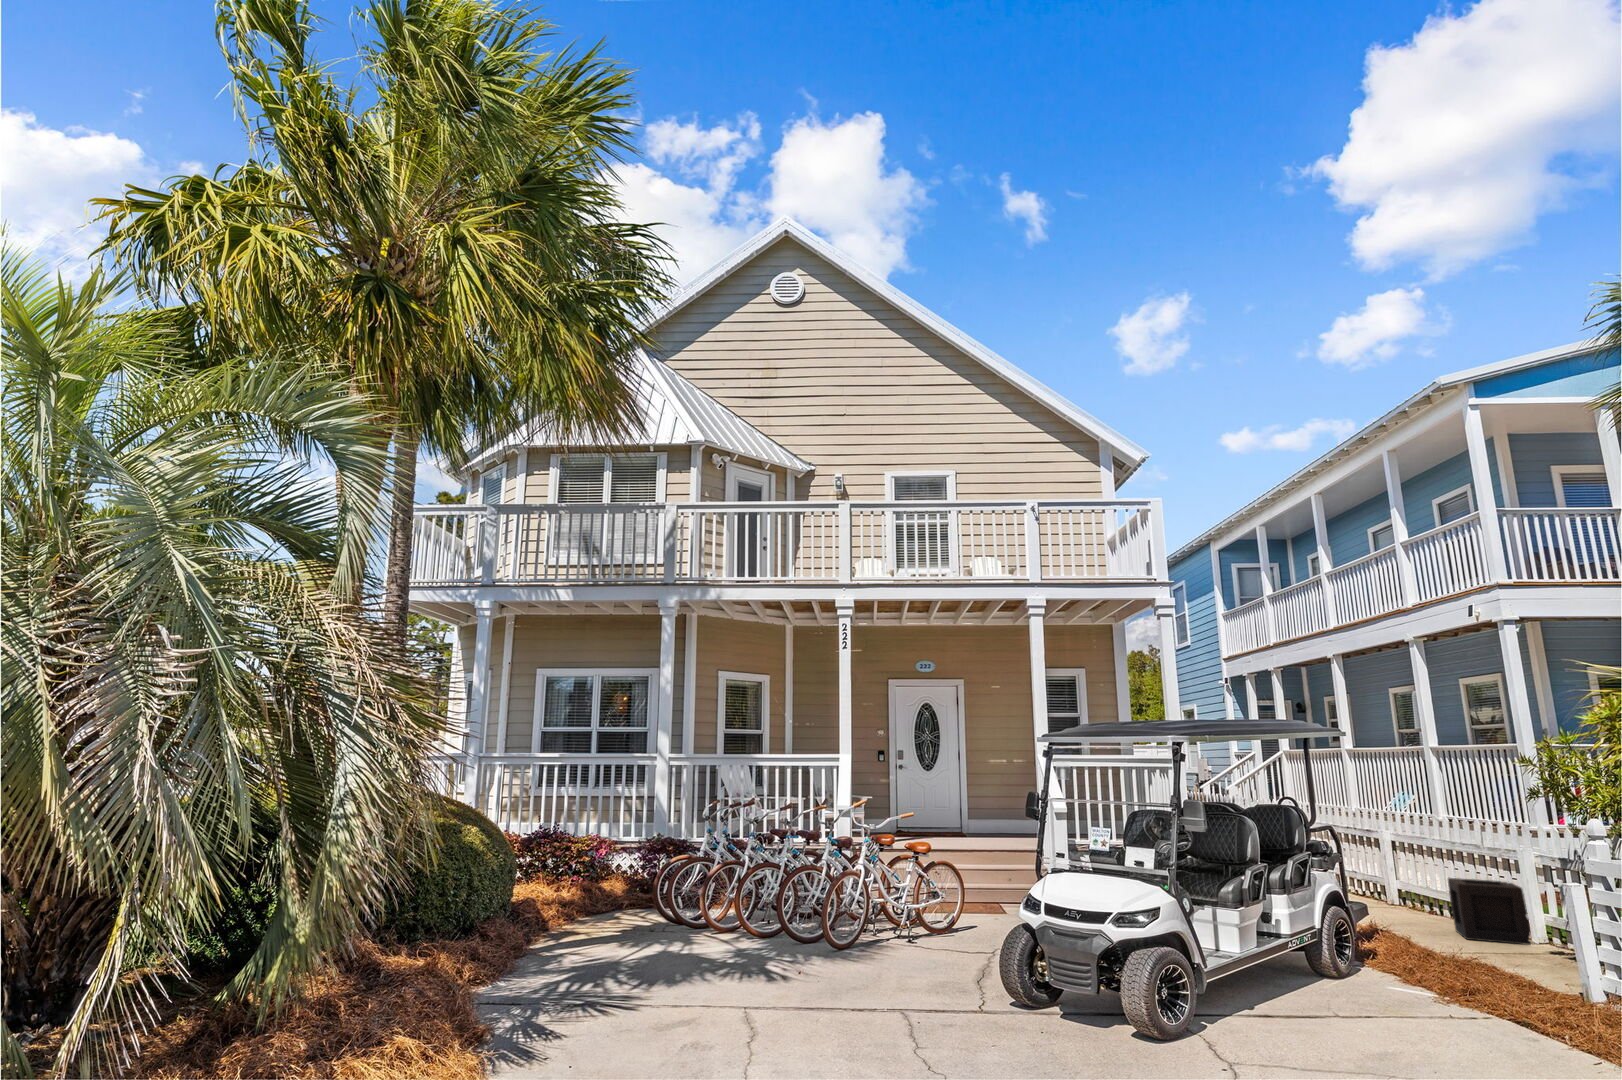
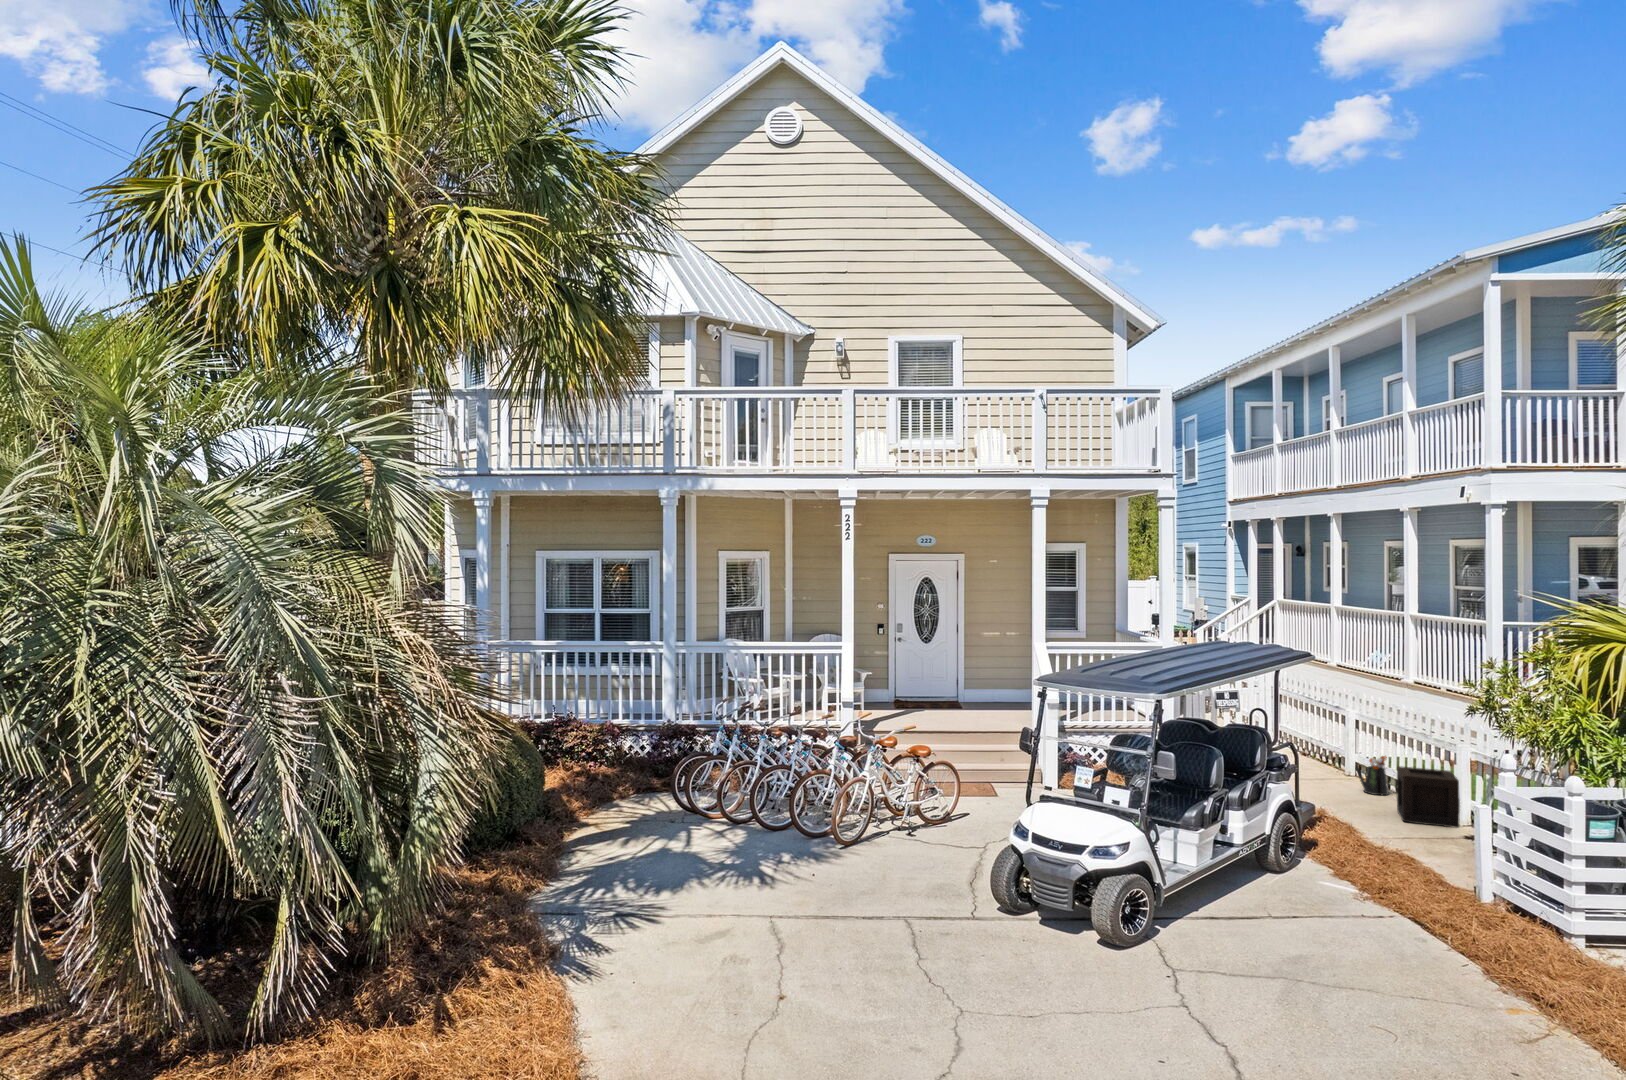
watering can: none [1398,872,1444,919] -> present [1356,756,1389,795]

